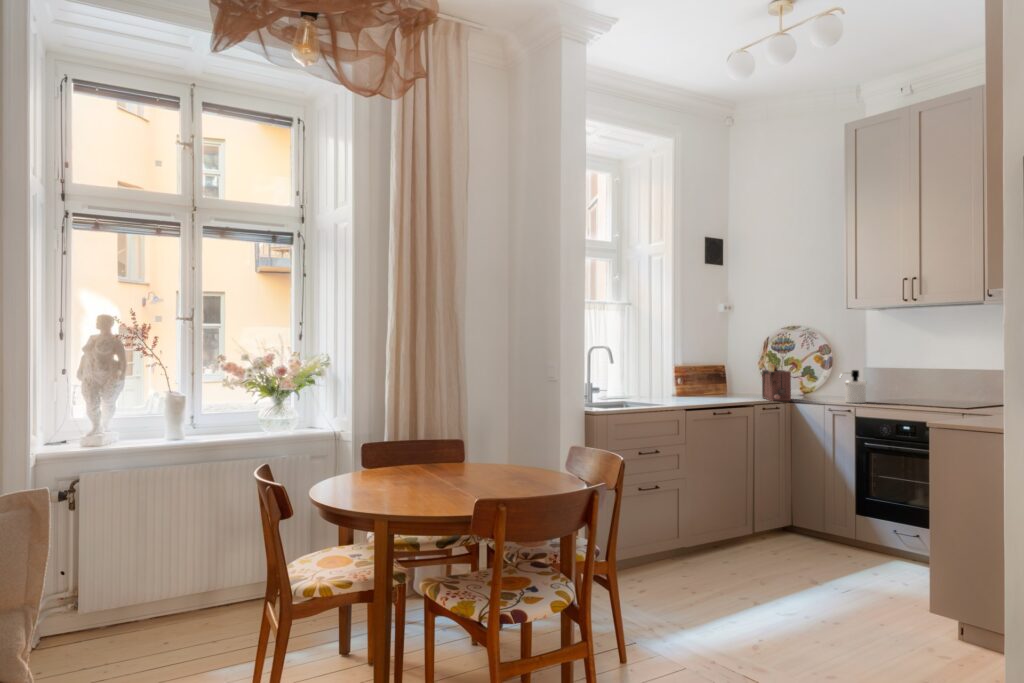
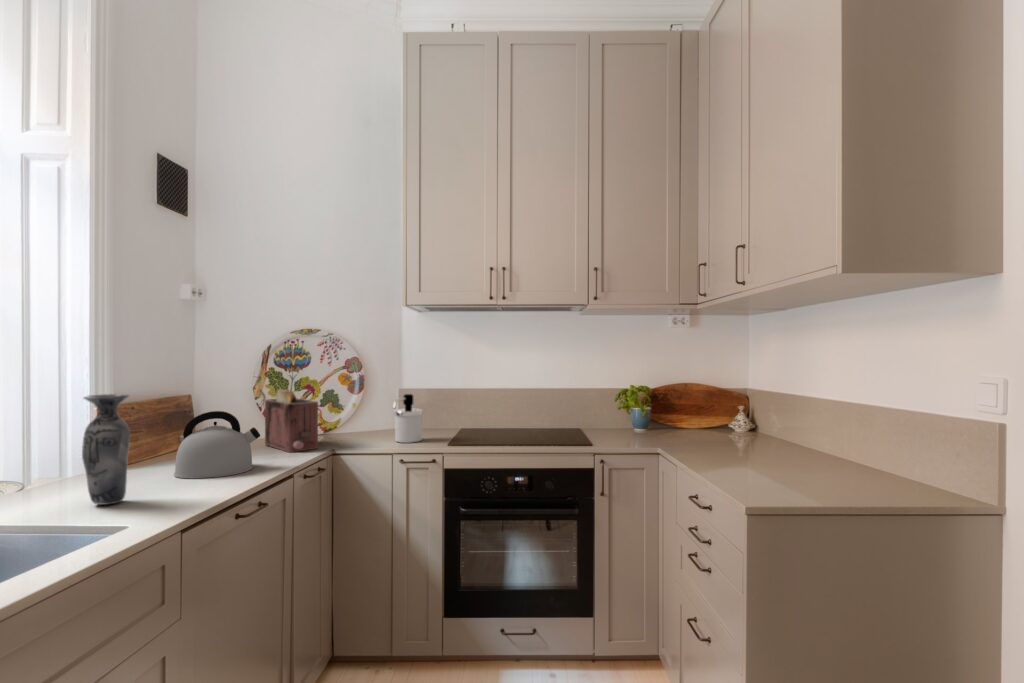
vase: none [672,359,688,406] -> present [82,394,130,505]
kettle: none [709,372,750,404] -> present [174,411,260,478]

